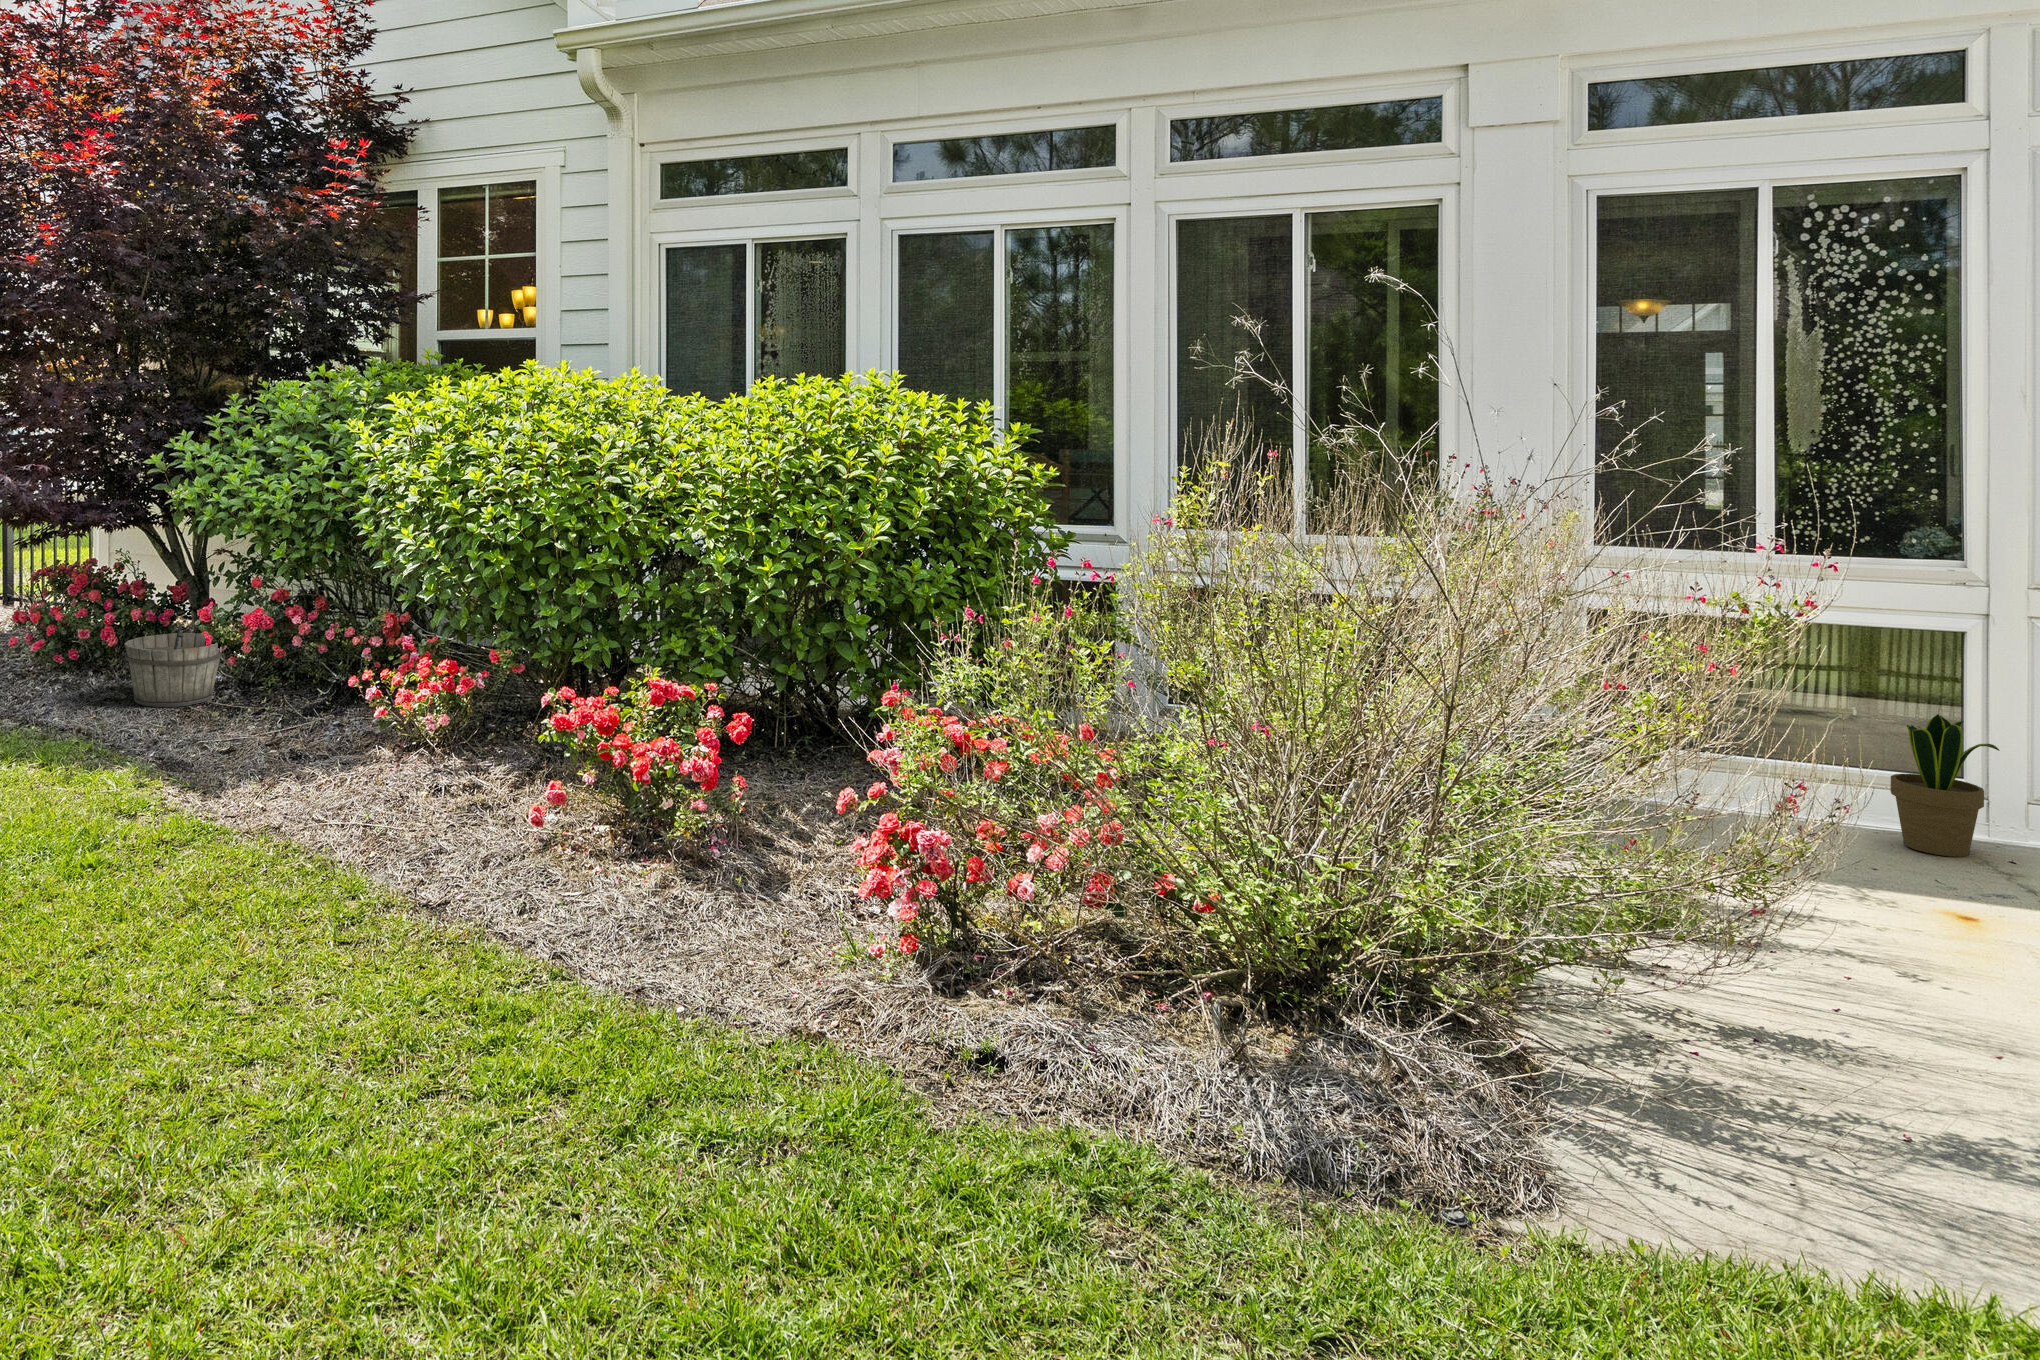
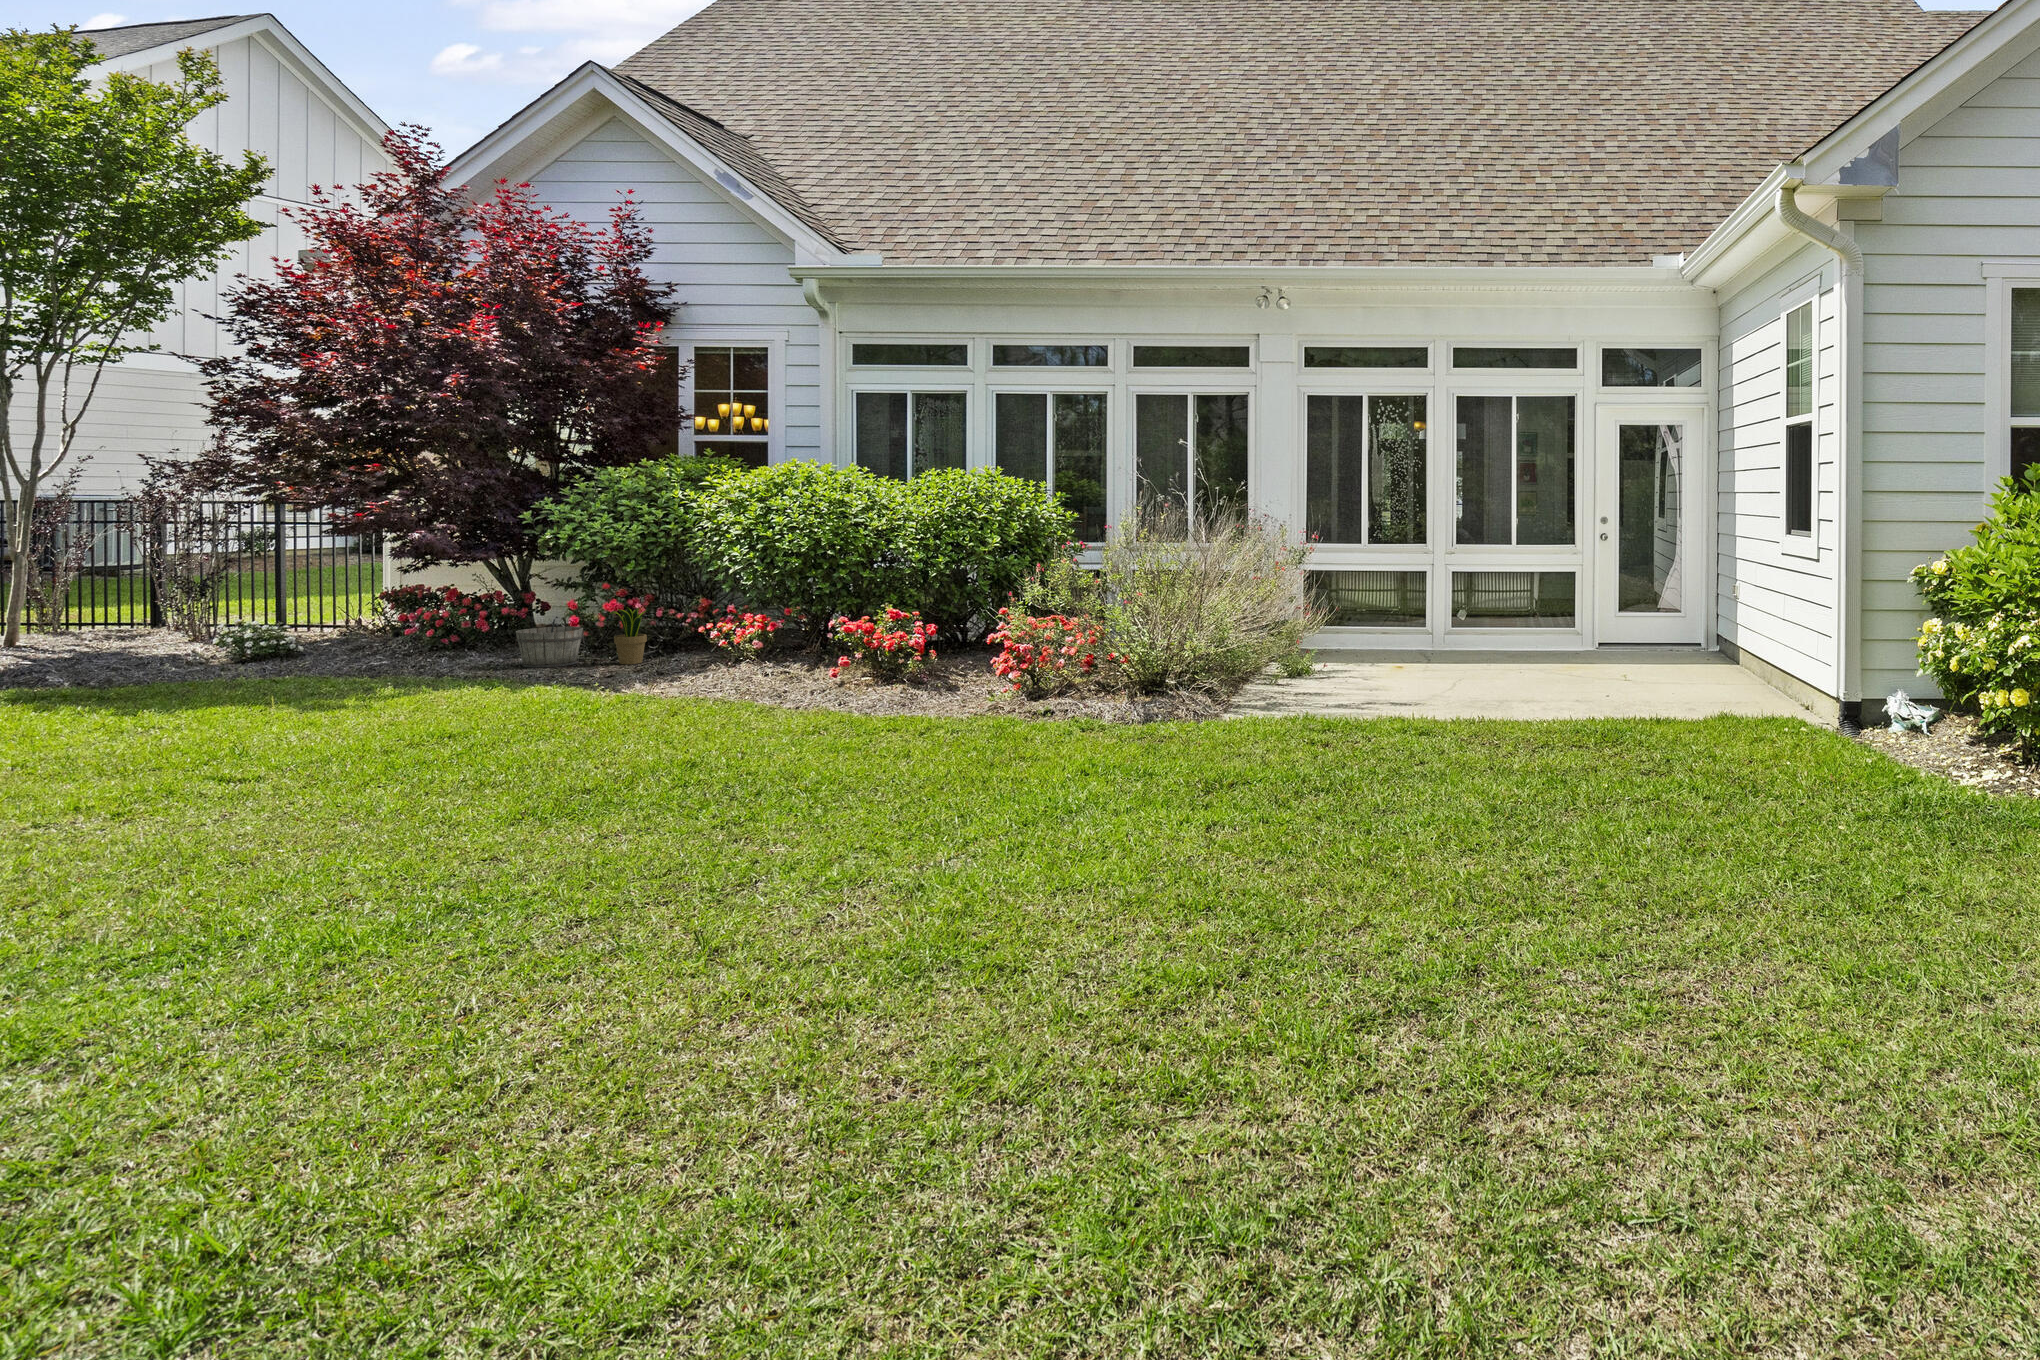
potted plant: present [1890,714,1999,857] -> present [610,607,648,664]

